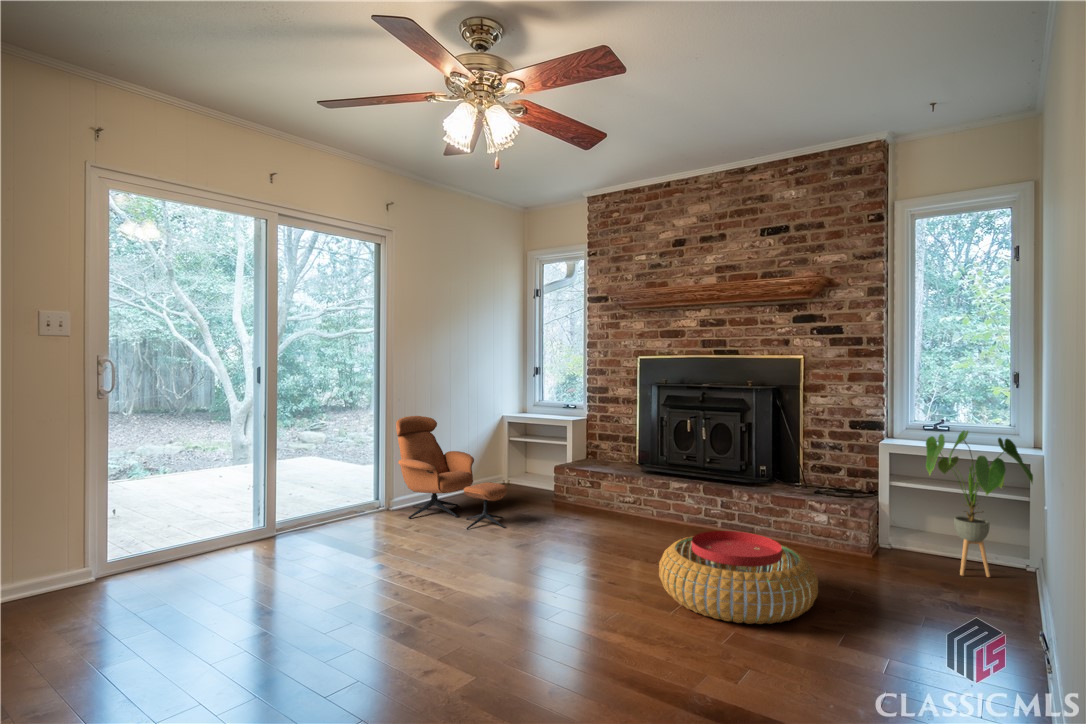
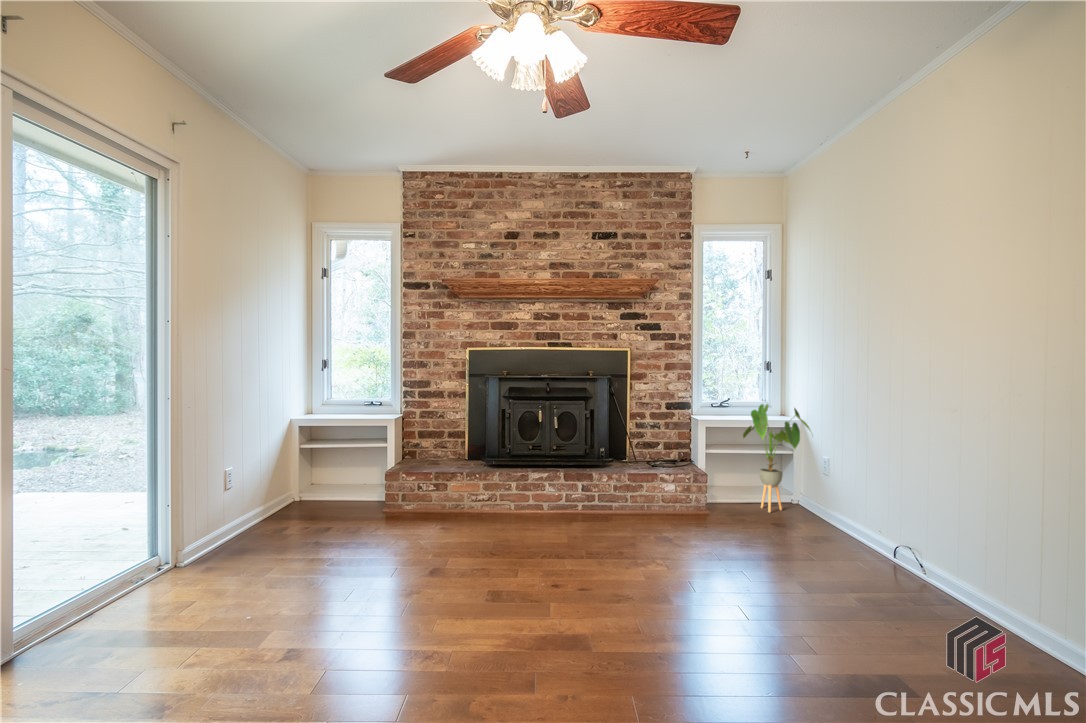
lounge chair: present [396,416,507,529] -> none [193,426,386,573]
pouf: present [659,531,818,624] -> none [627,506,772,589]

